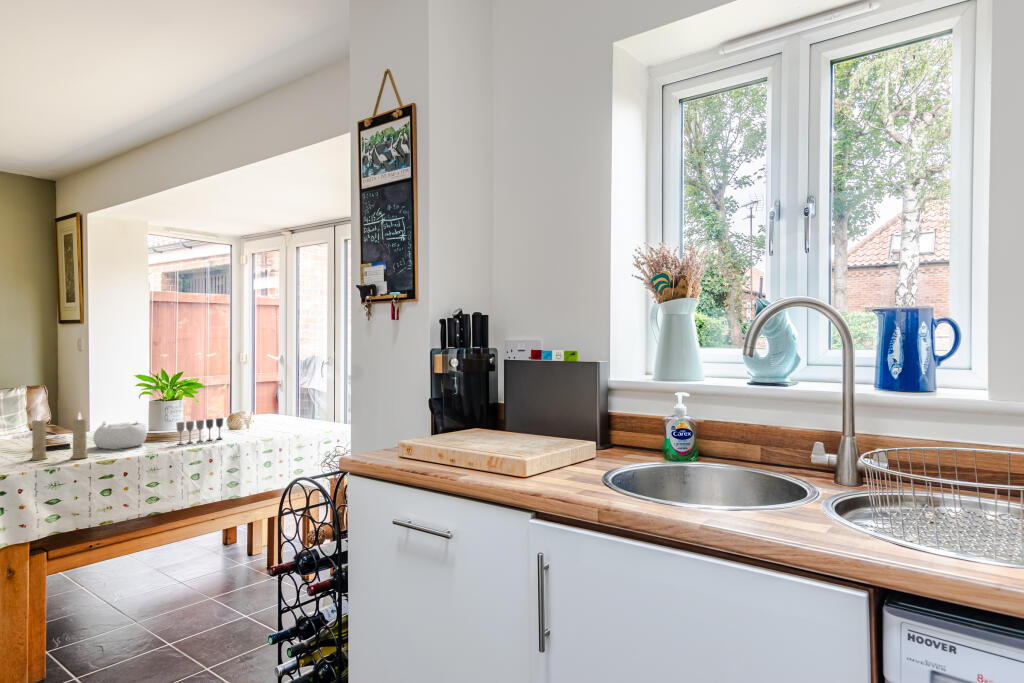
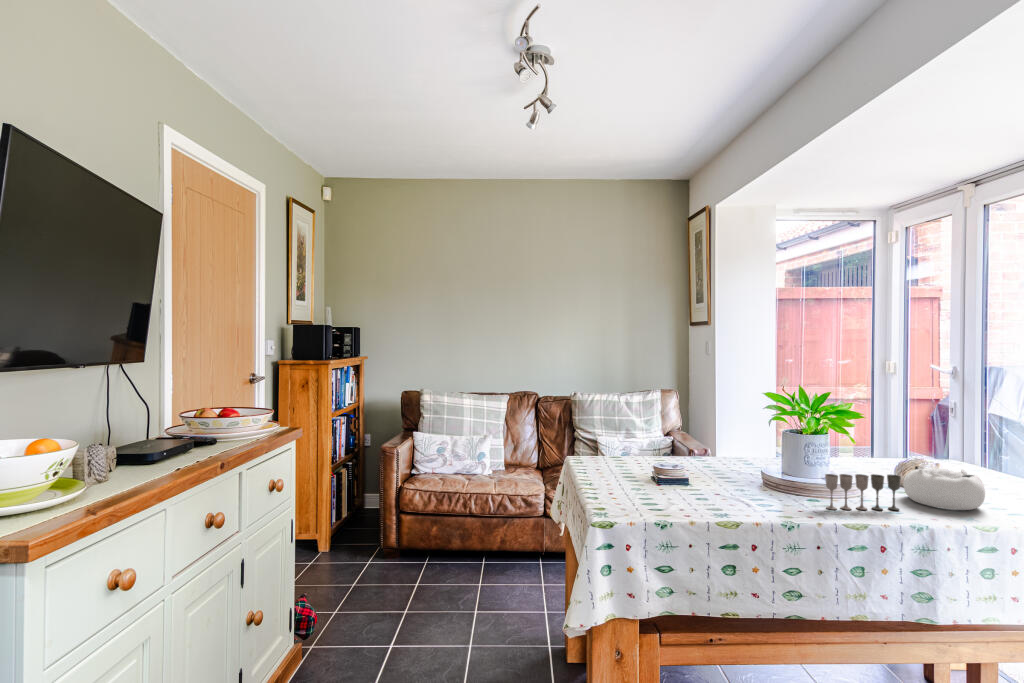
candle: present [30,413,88,460] -> none [642,439,707,512]
decorative bowl: present [93,421,147,449] -> present [903,465,985,510]

